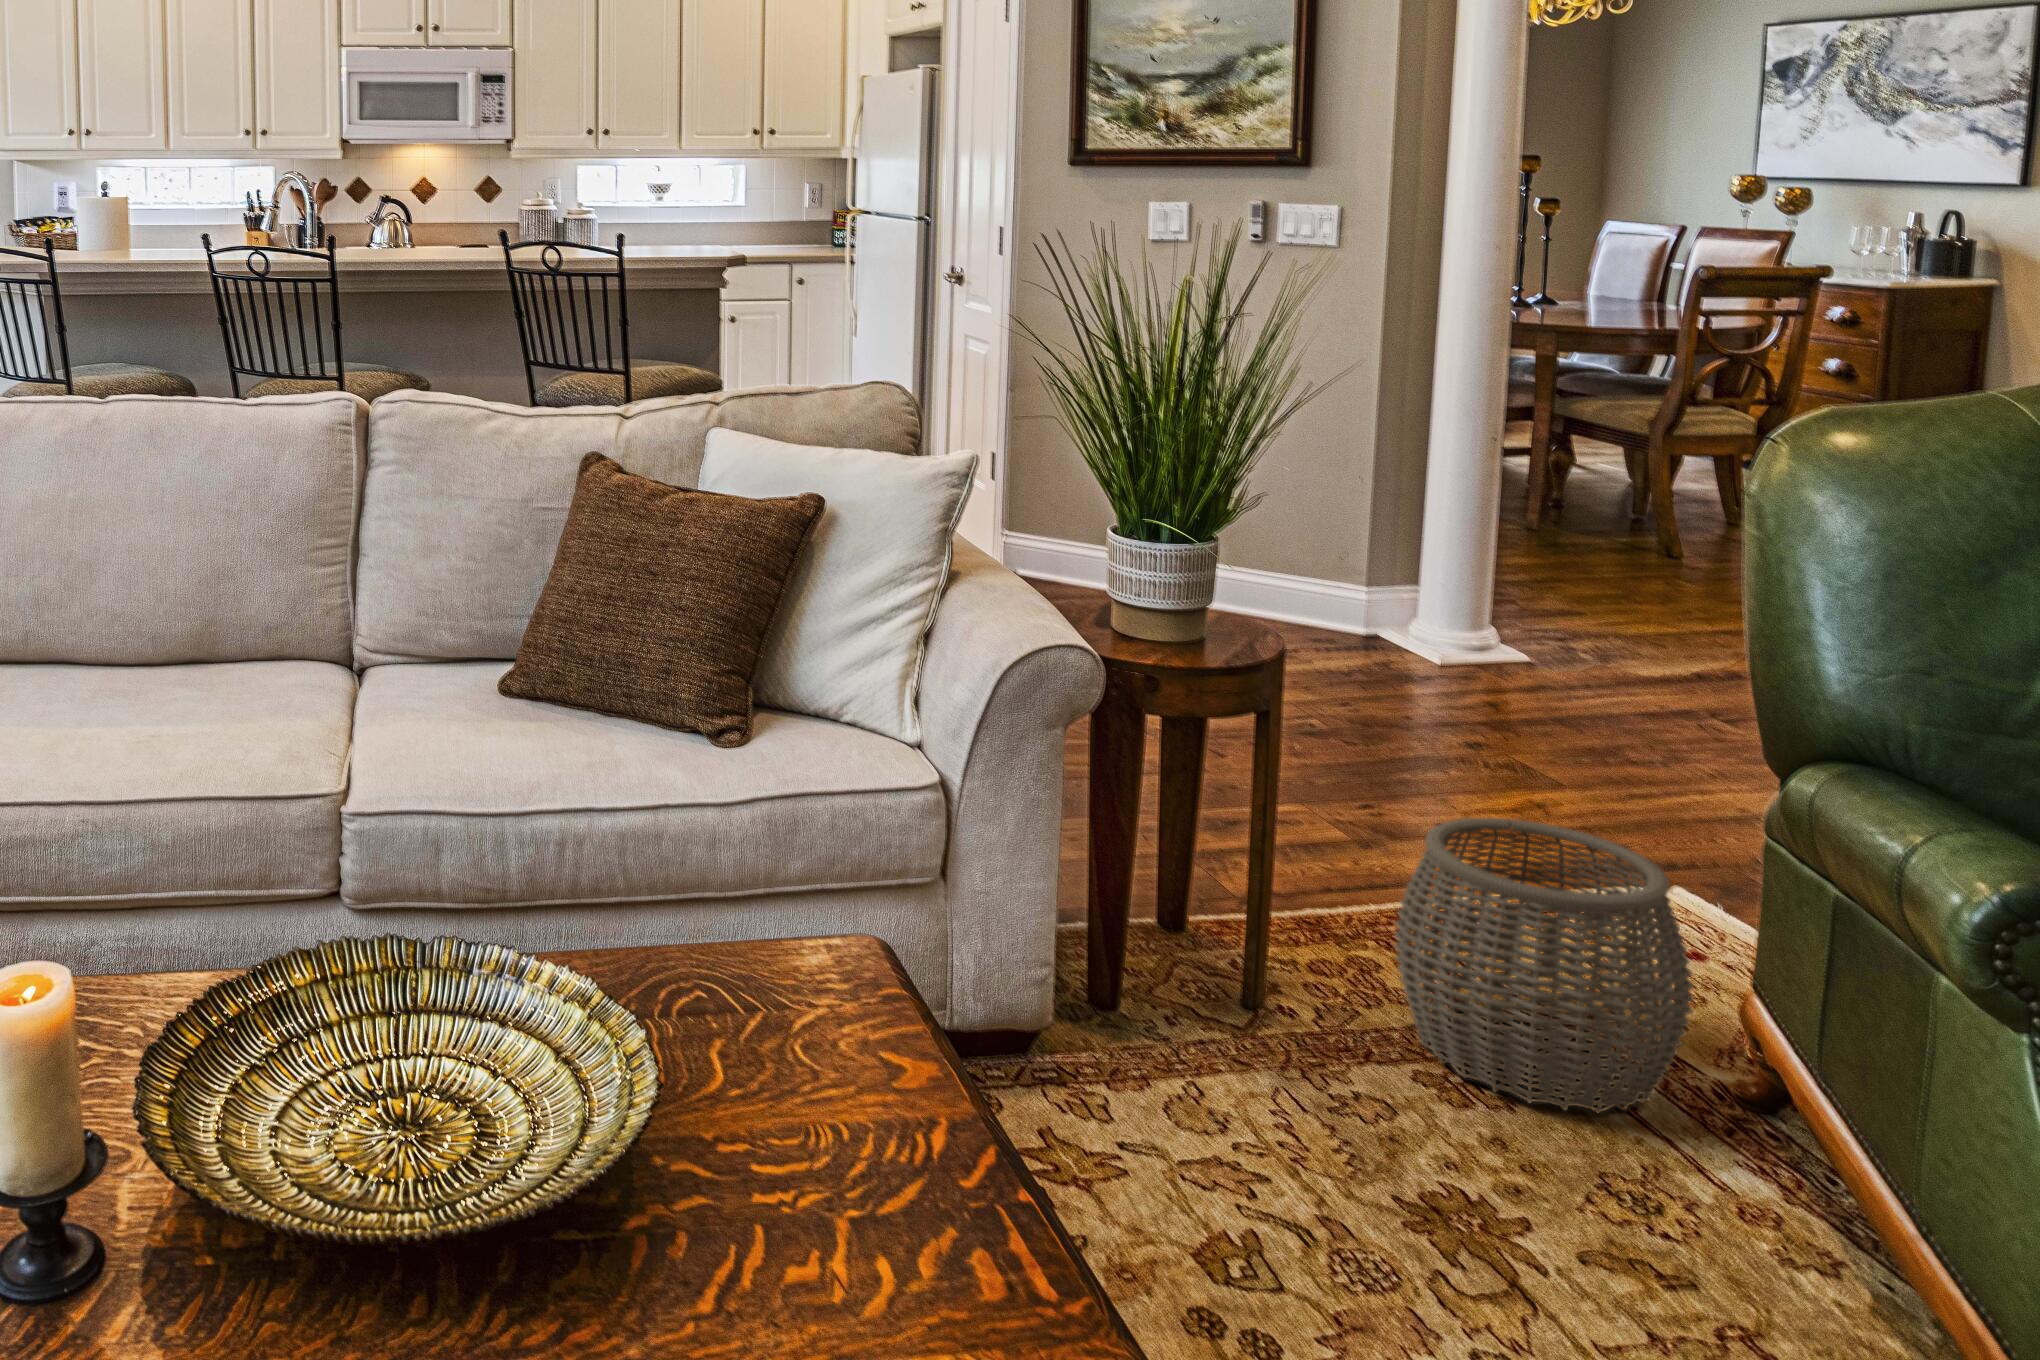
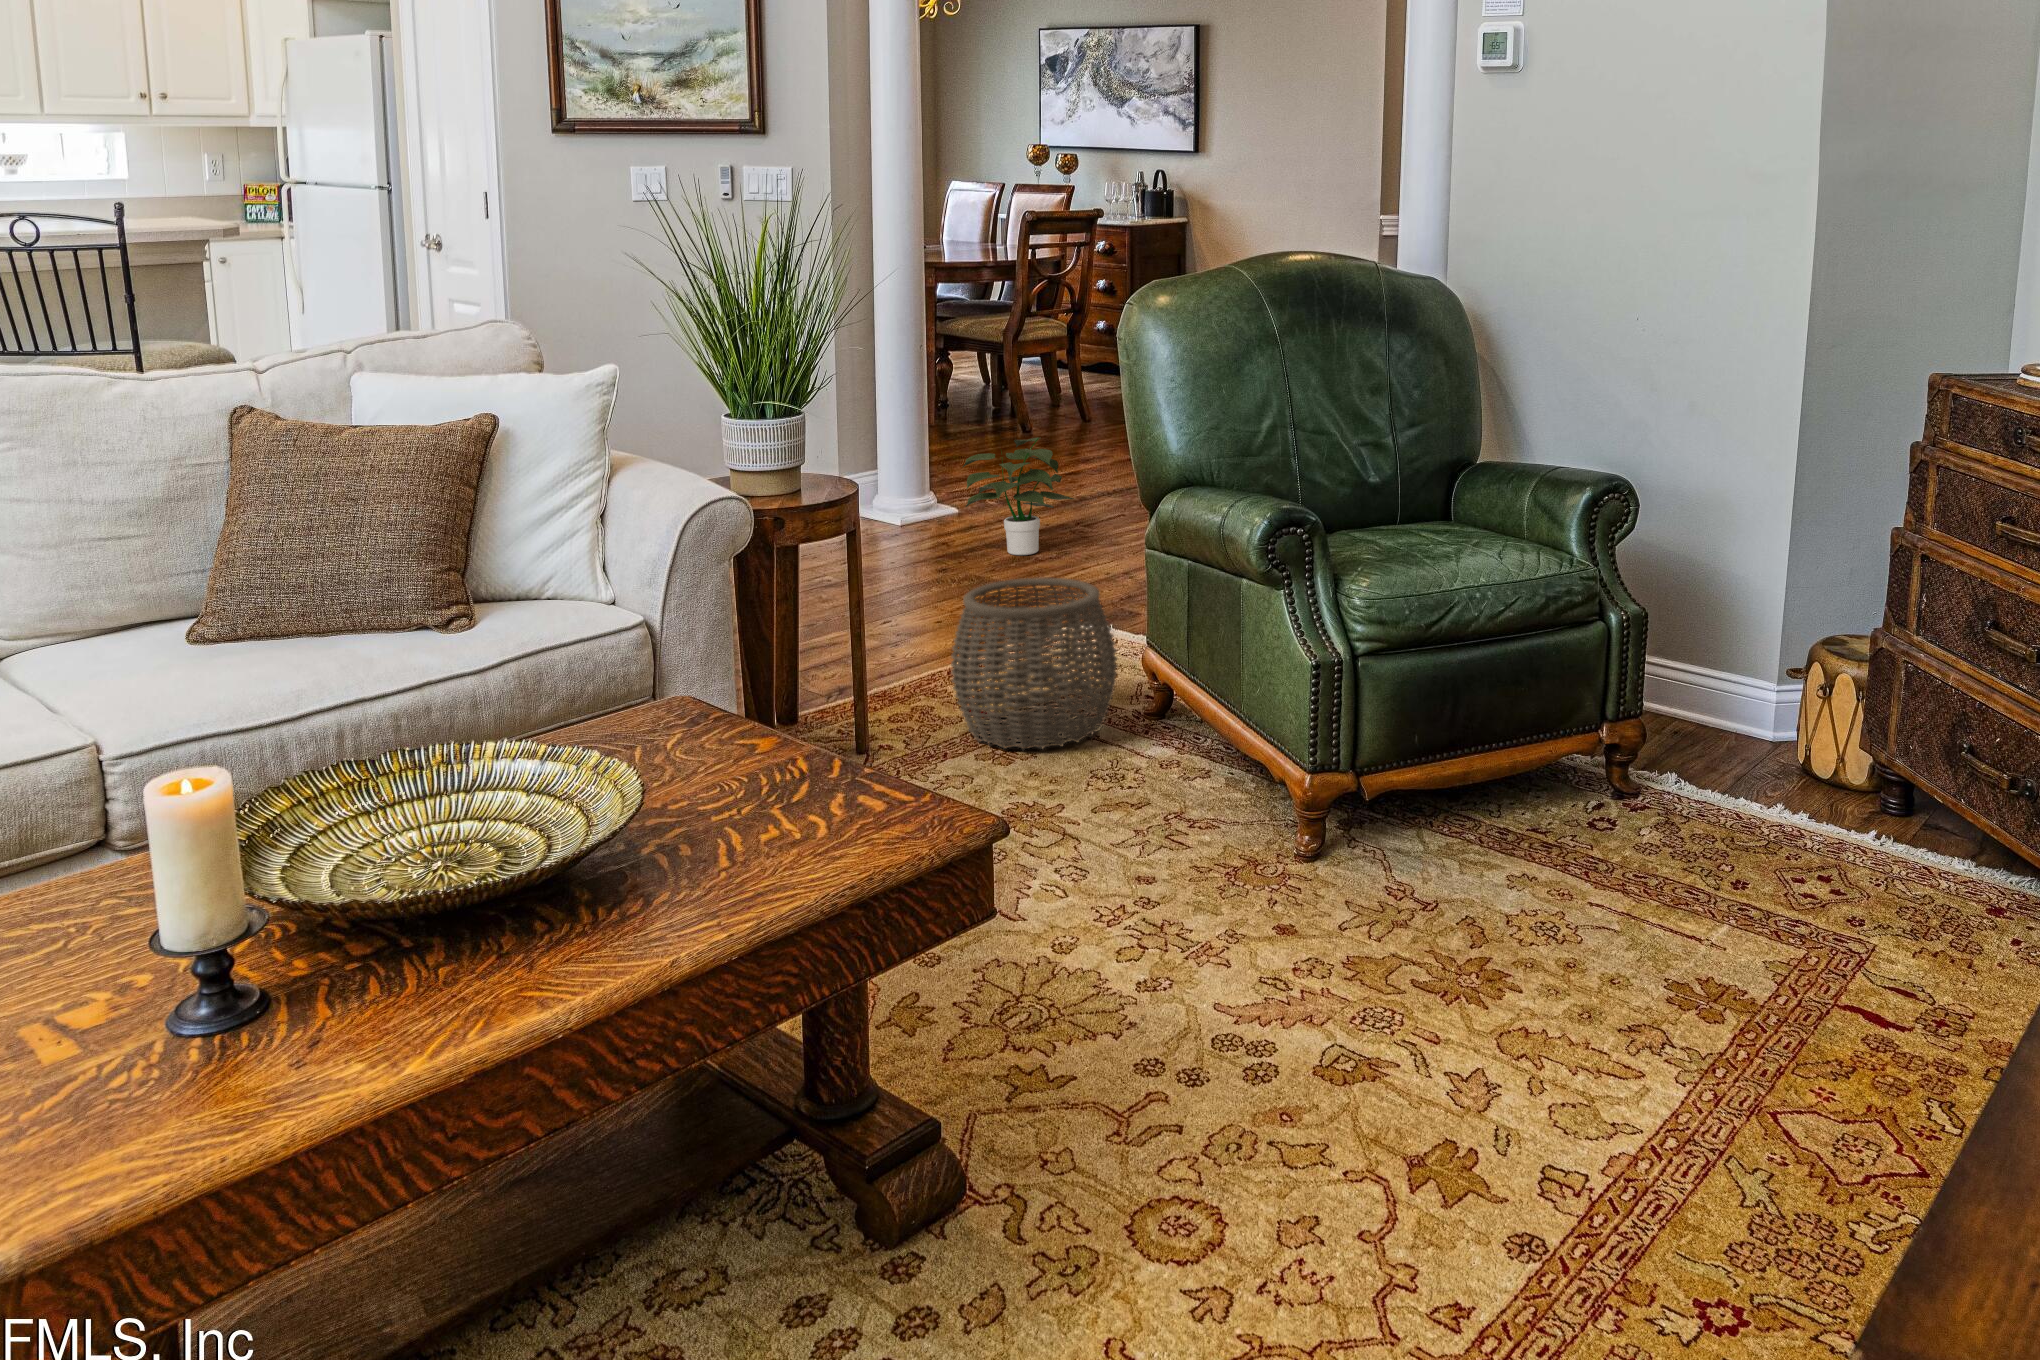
potted plant: none [1519,581,1705,742] -> present [963,437,1074,555]

